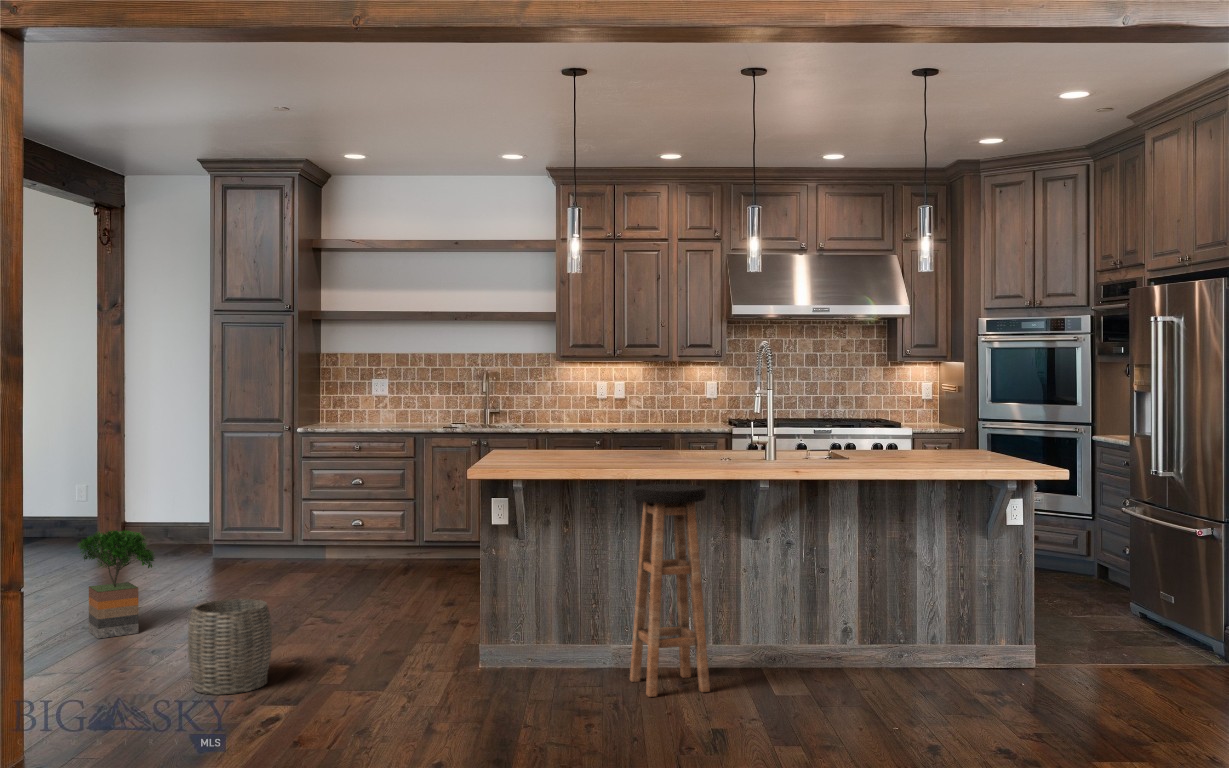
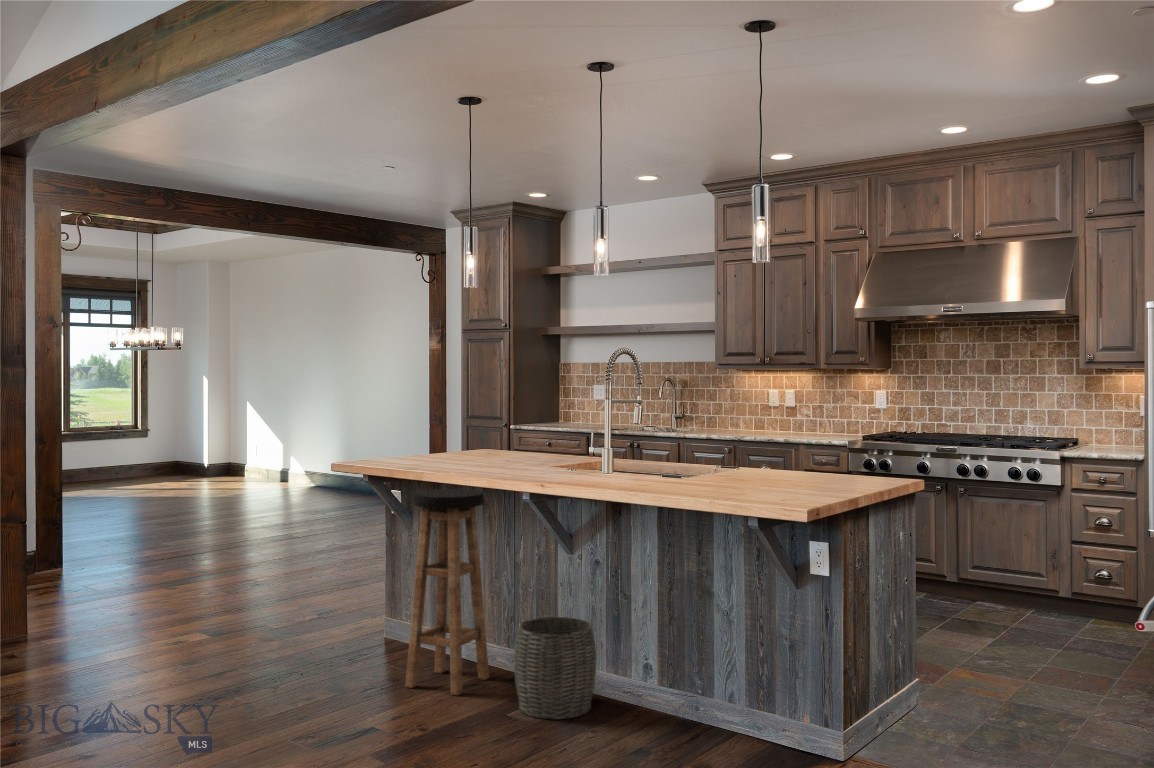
potted tree: present [78,530,155,639] -> none [260,493,311,570]
woven basket: present [188,599,272,694] -> present [514,617,596,719]

